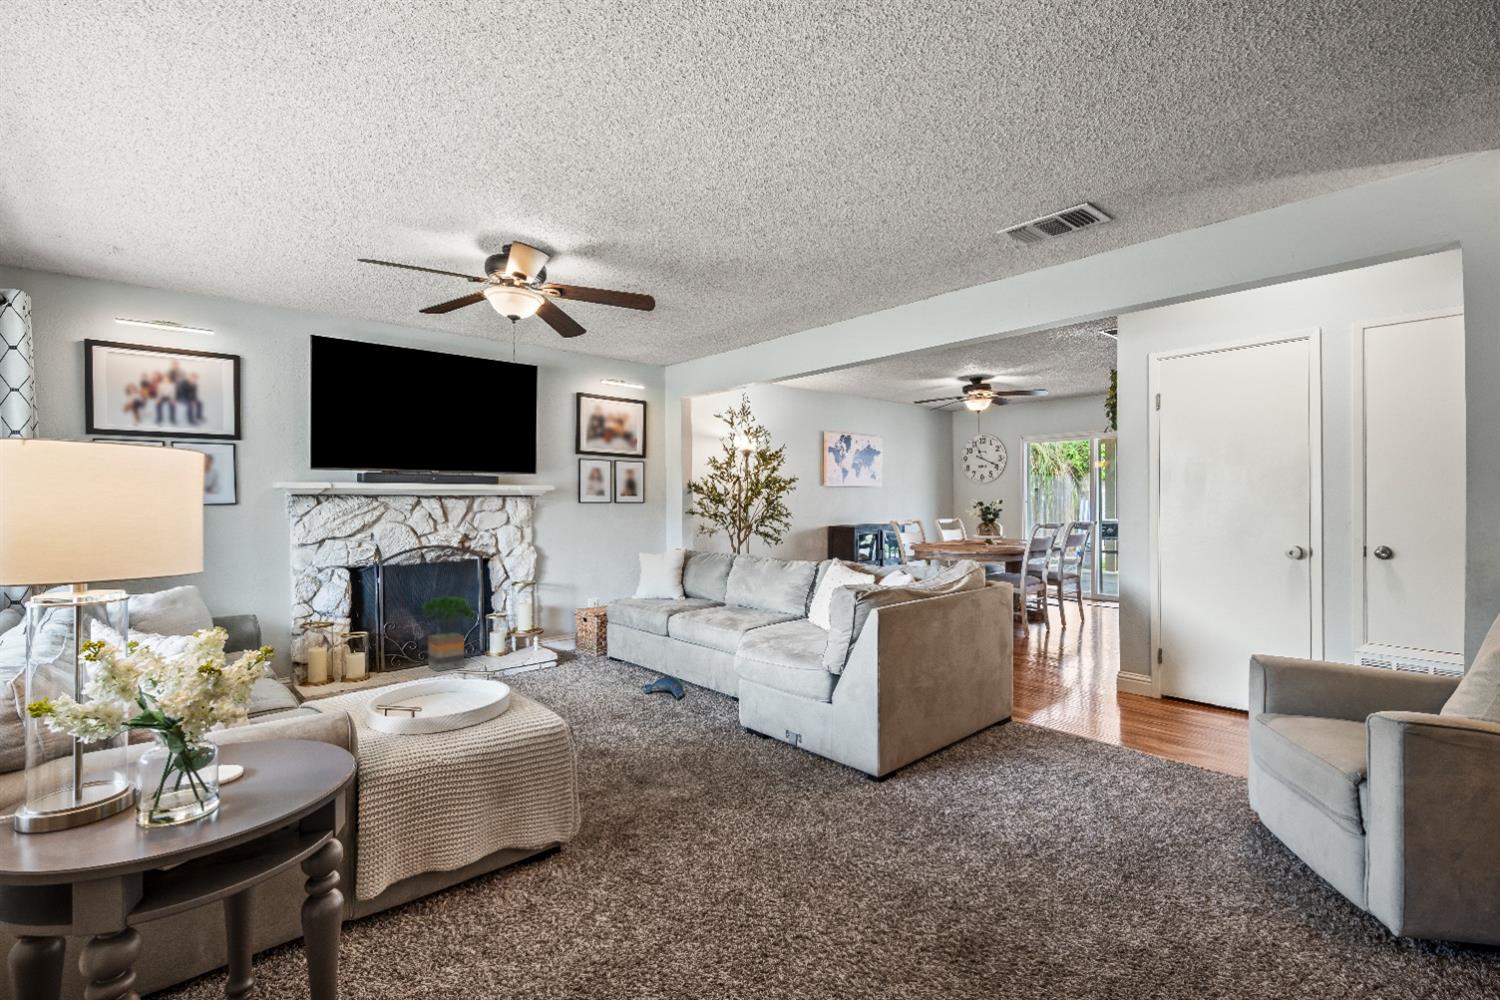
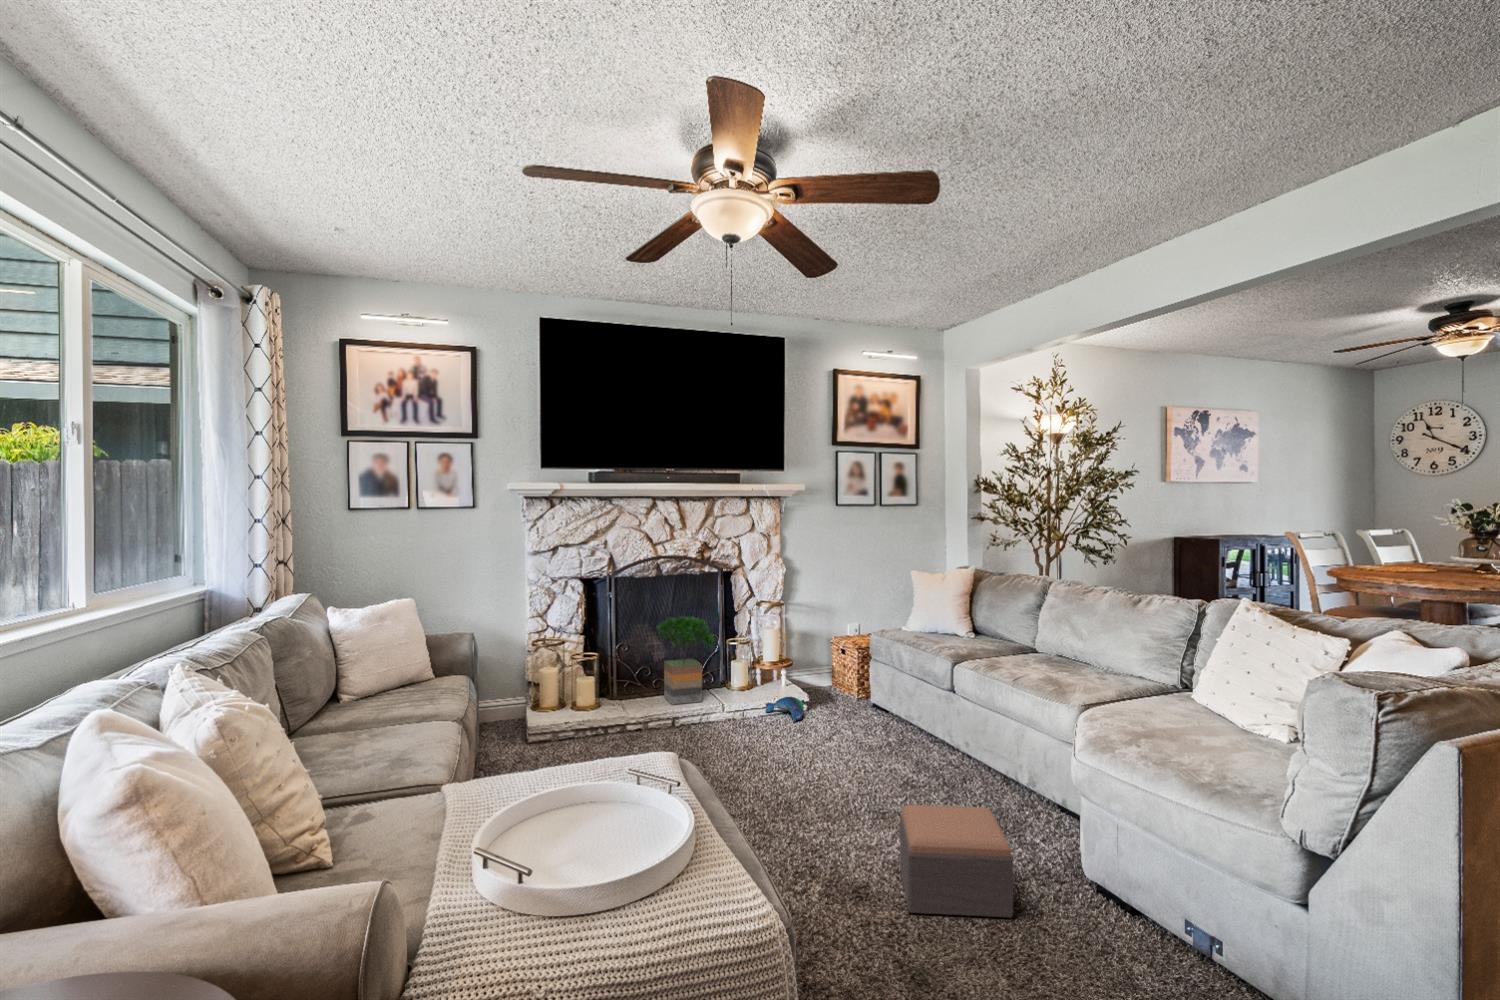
plush toy: present [644,677,683,699] -> present [766,697,805,722]
footstool: none [630,704,707,778] -> present [900,805,1013,918]

